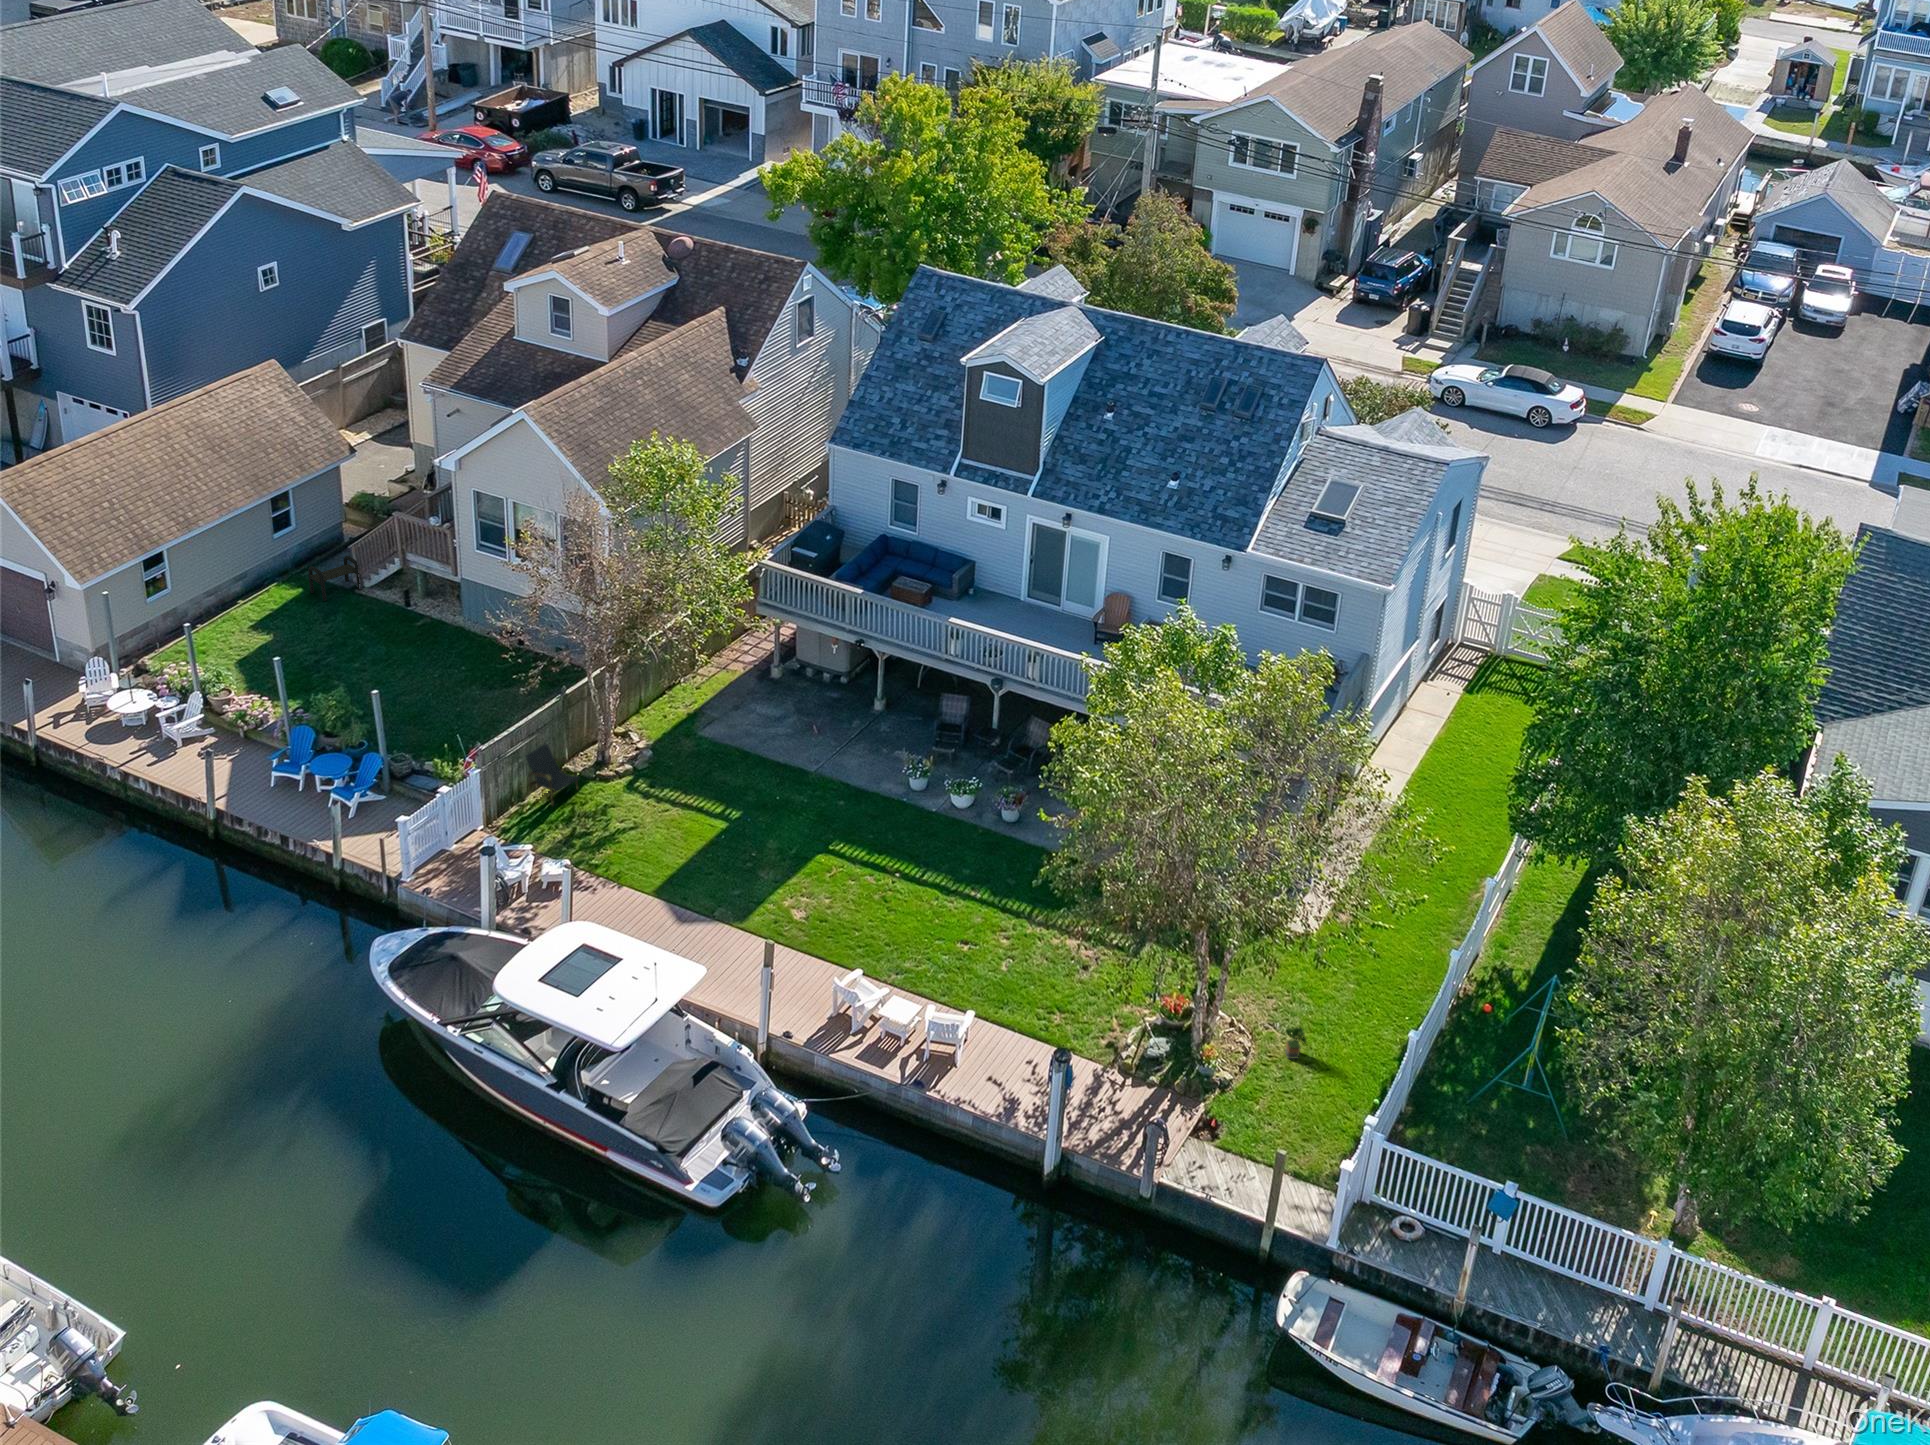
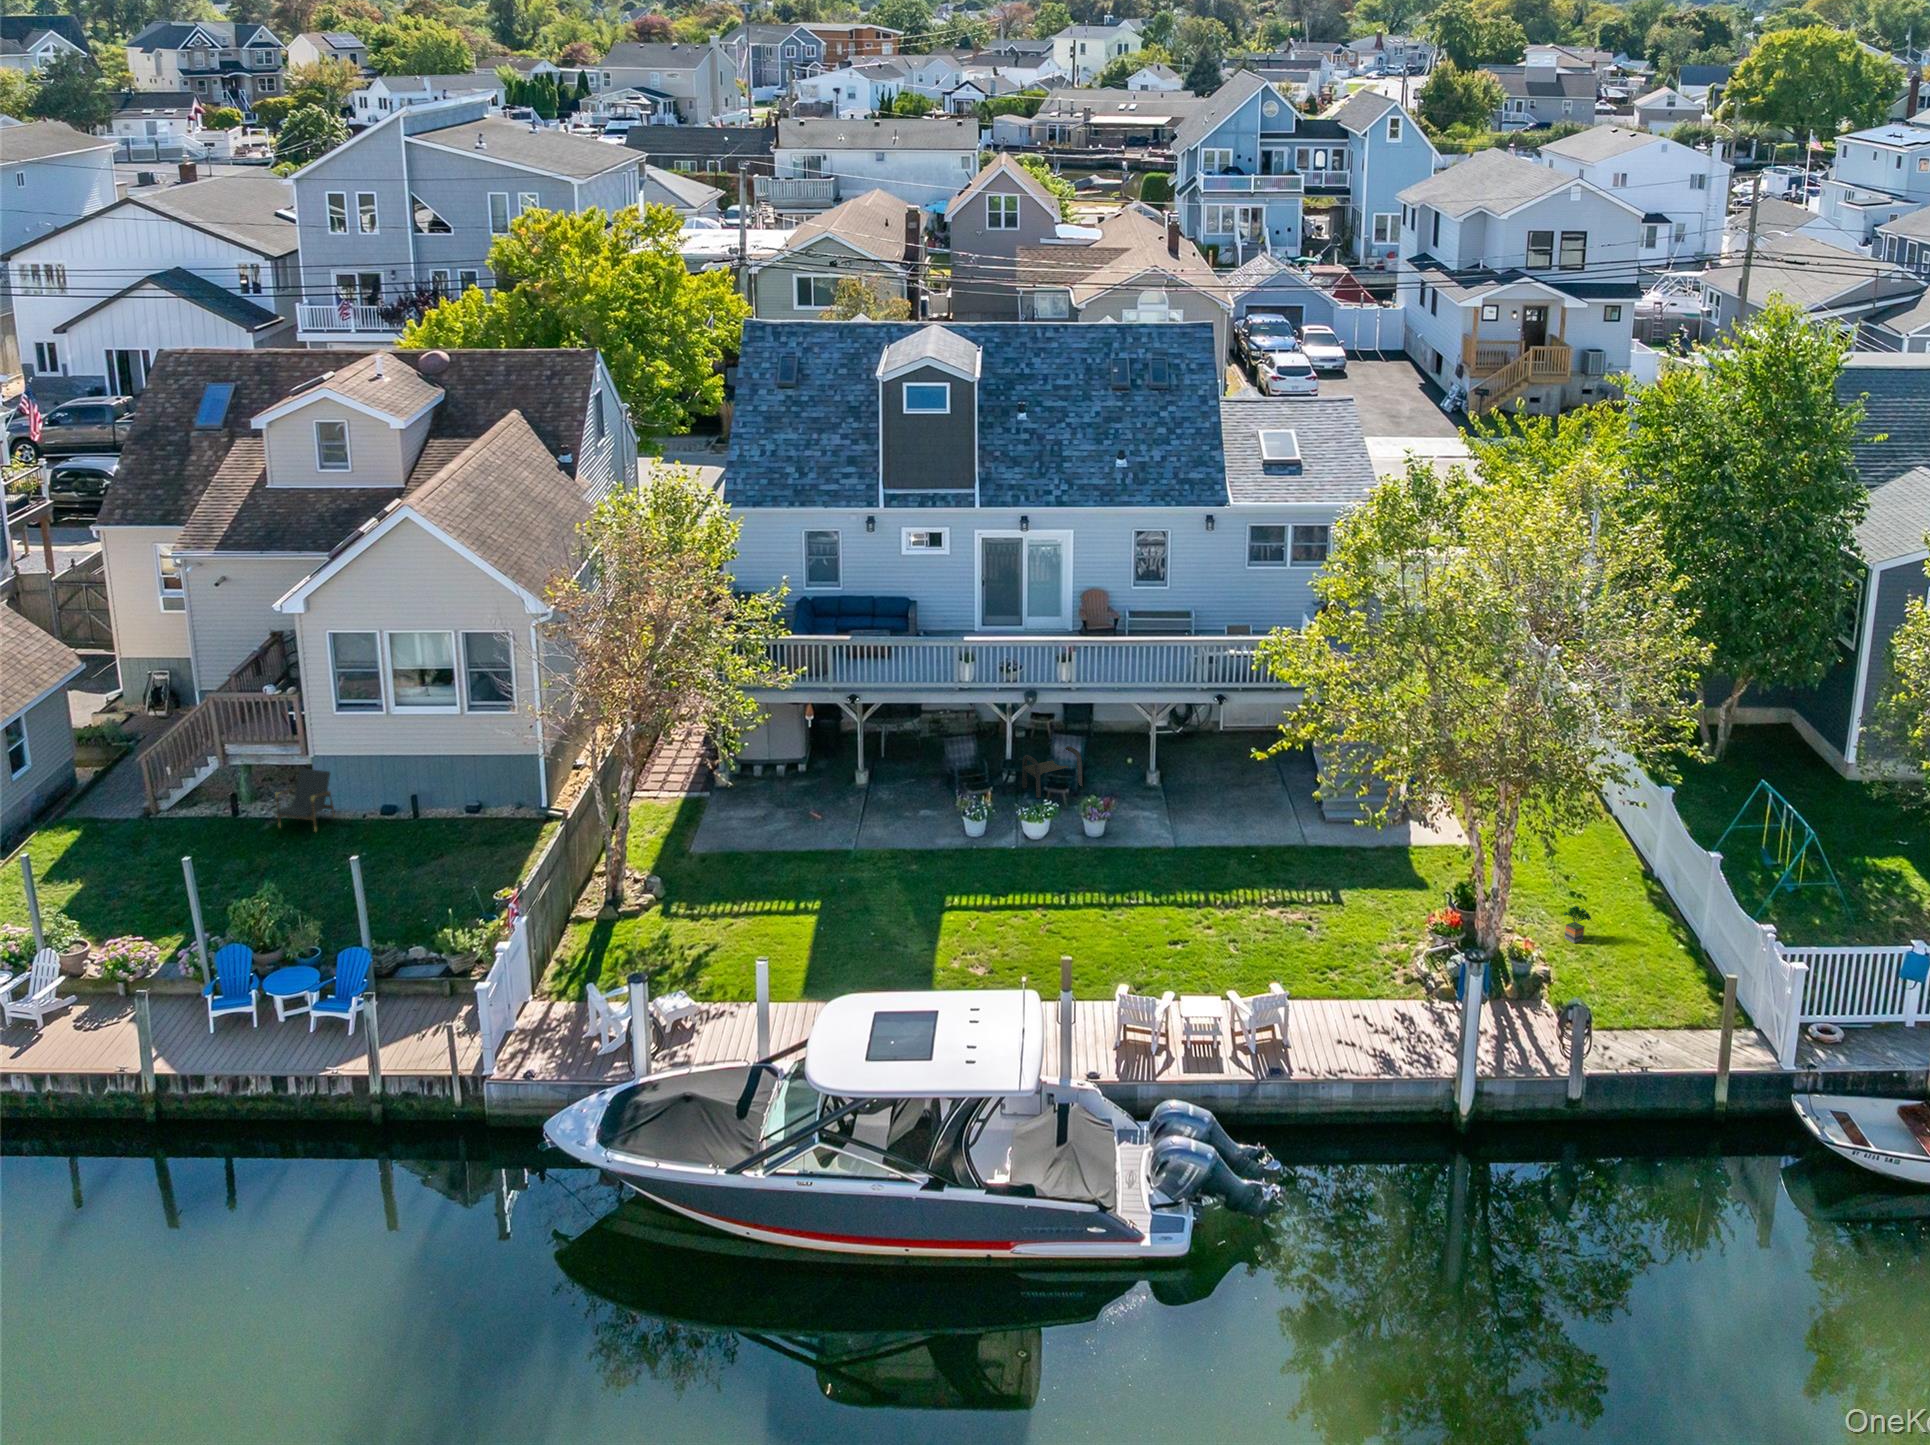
bench: present [308,556,361,601] -> present [1022,746,1082,798]
lounge chair: present [526,744,579,803] -> present [275,769,335,831]

